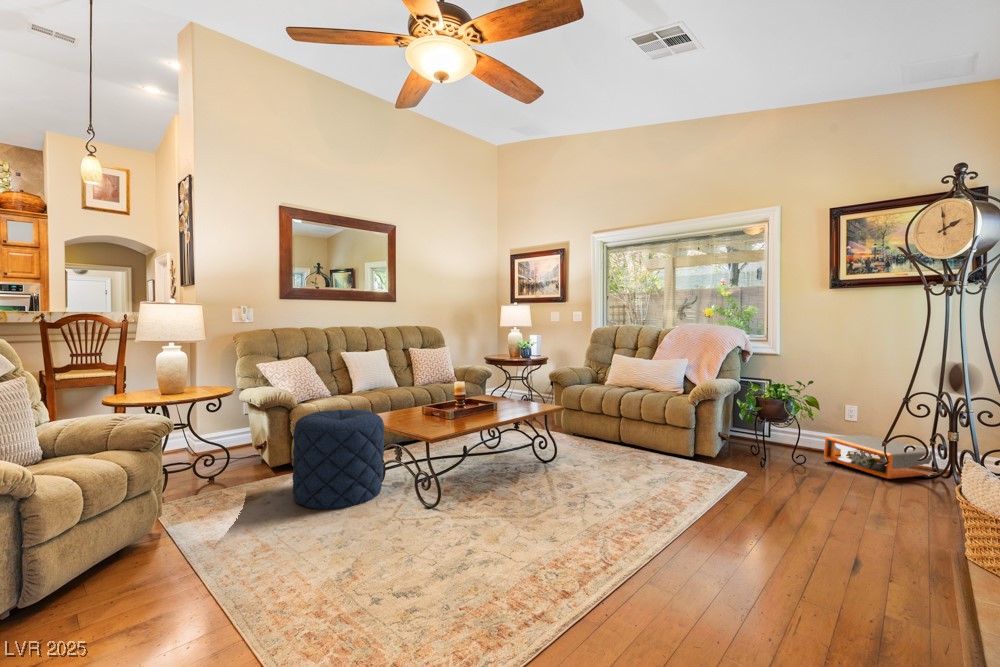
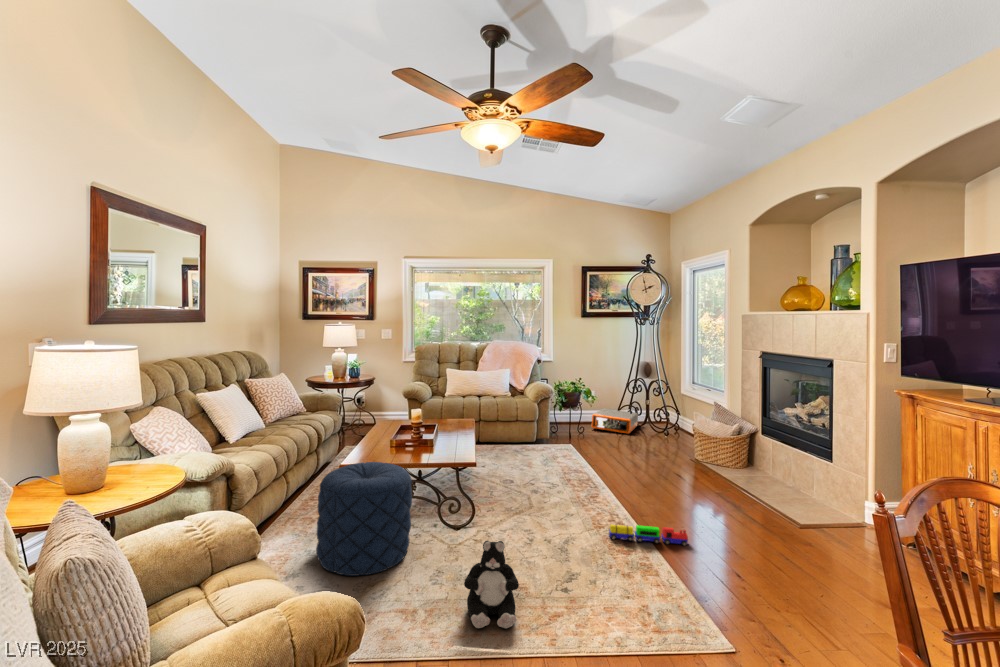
plush toy: none [251,492,333,588] -> present [464,541,519,628]
toy train: none [544,553,652,633] -> present [609,525,688,546]

